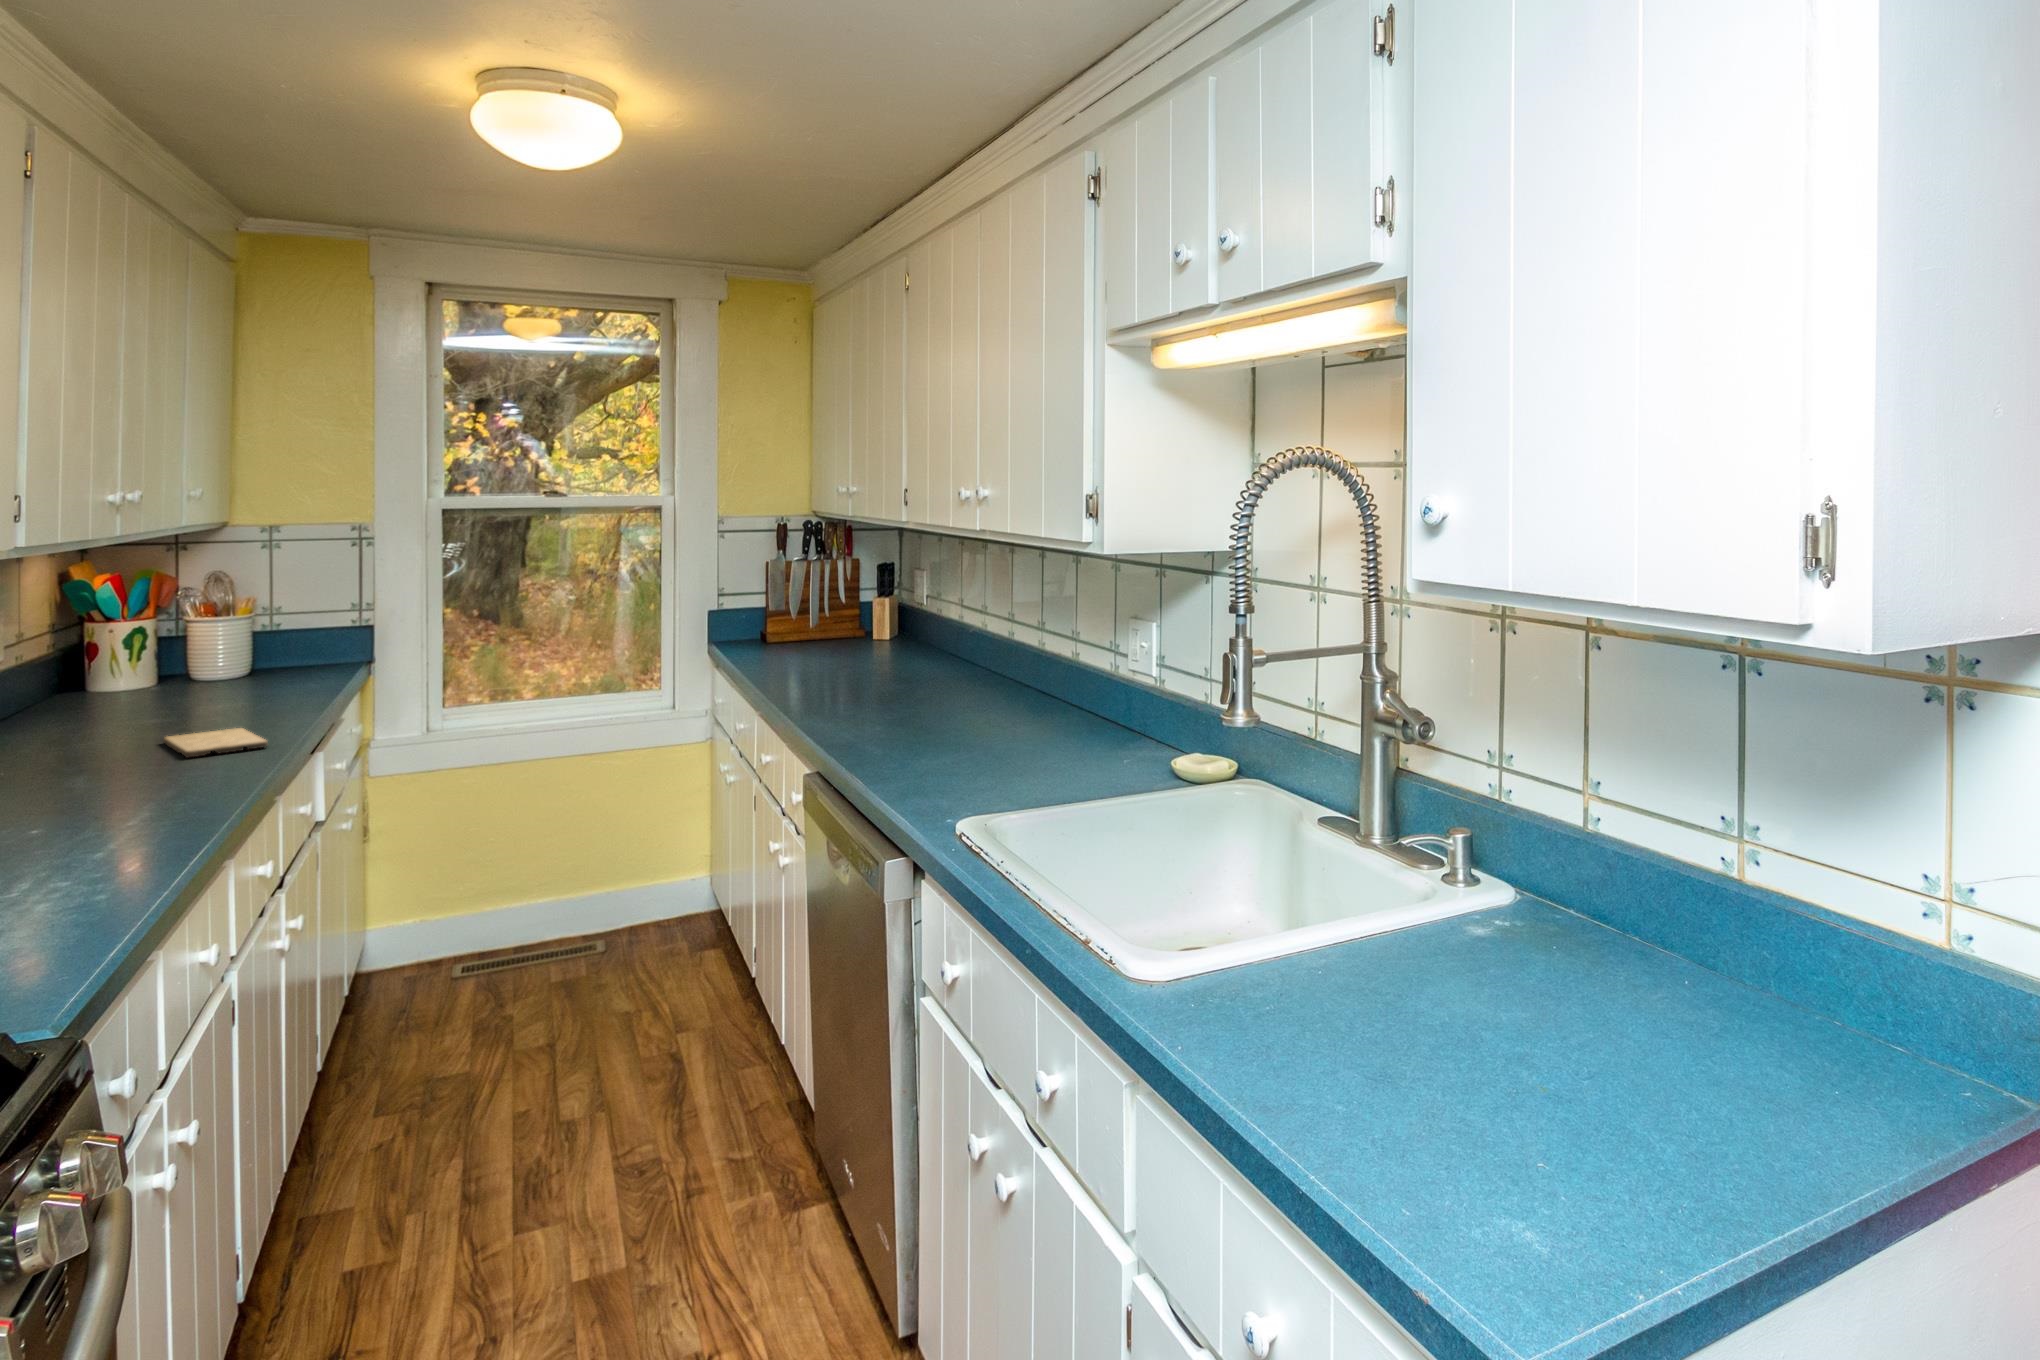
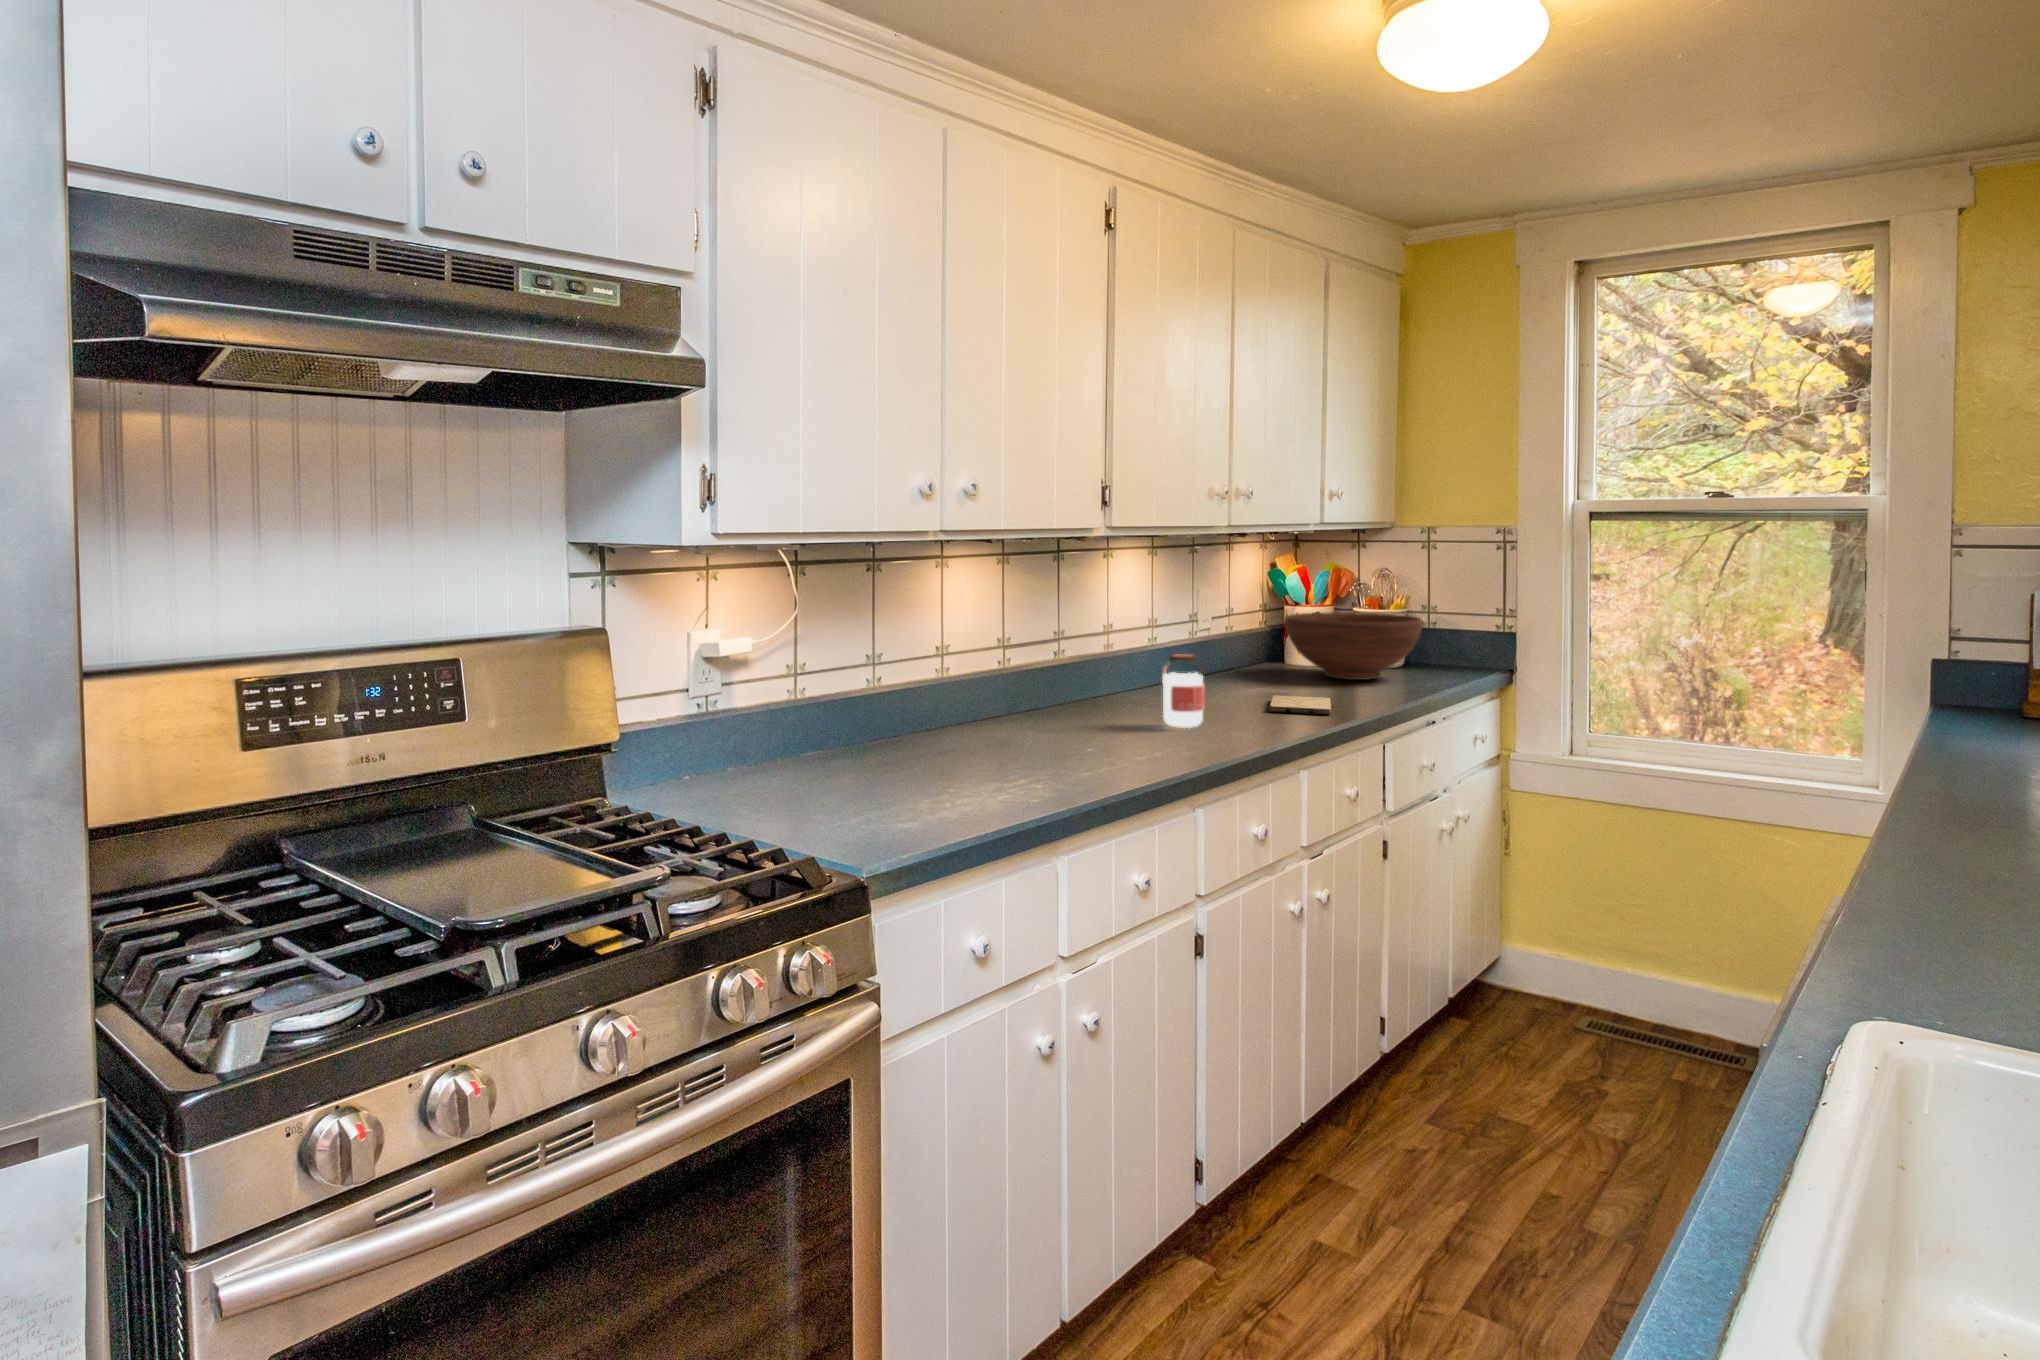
fruit bowl: none [116,622,305,701] -> present [1285,612,1422,680]
jar: none [61,713,136,805] -> present [1162,654,1205,728]

